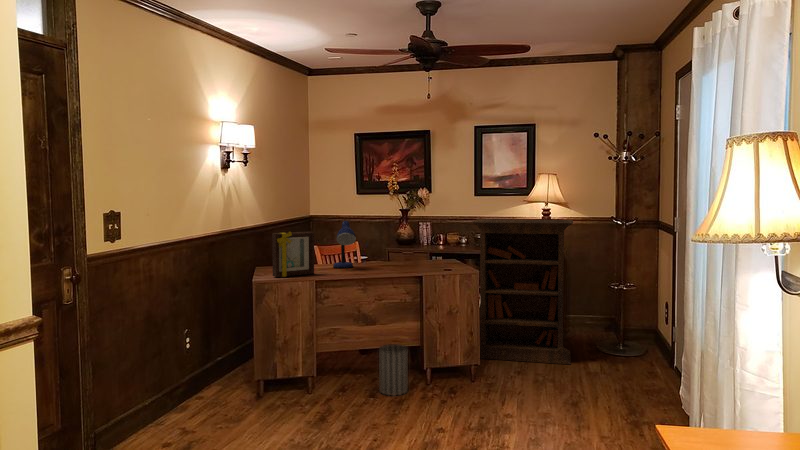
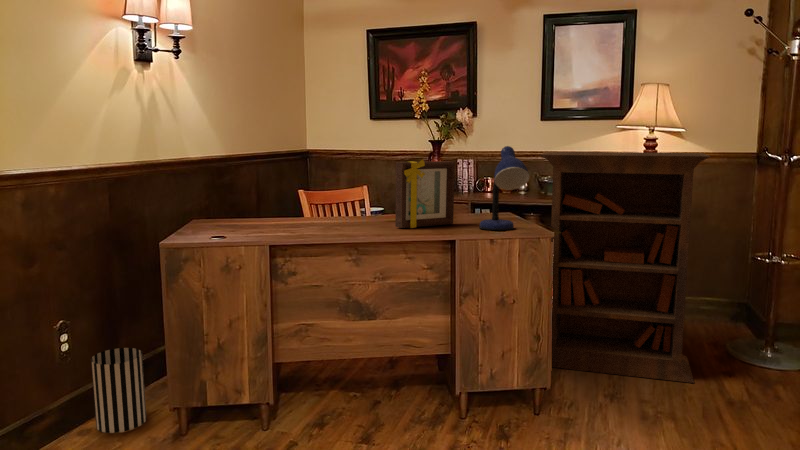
desk lamp: present [333,221,356,268] -> present [479,146,529,230]
picture frame: present [272,232,314,277] -> present [395,160,455,228]
wastebasket: present [379,344,408,396] -> present [91,348,147,433]

